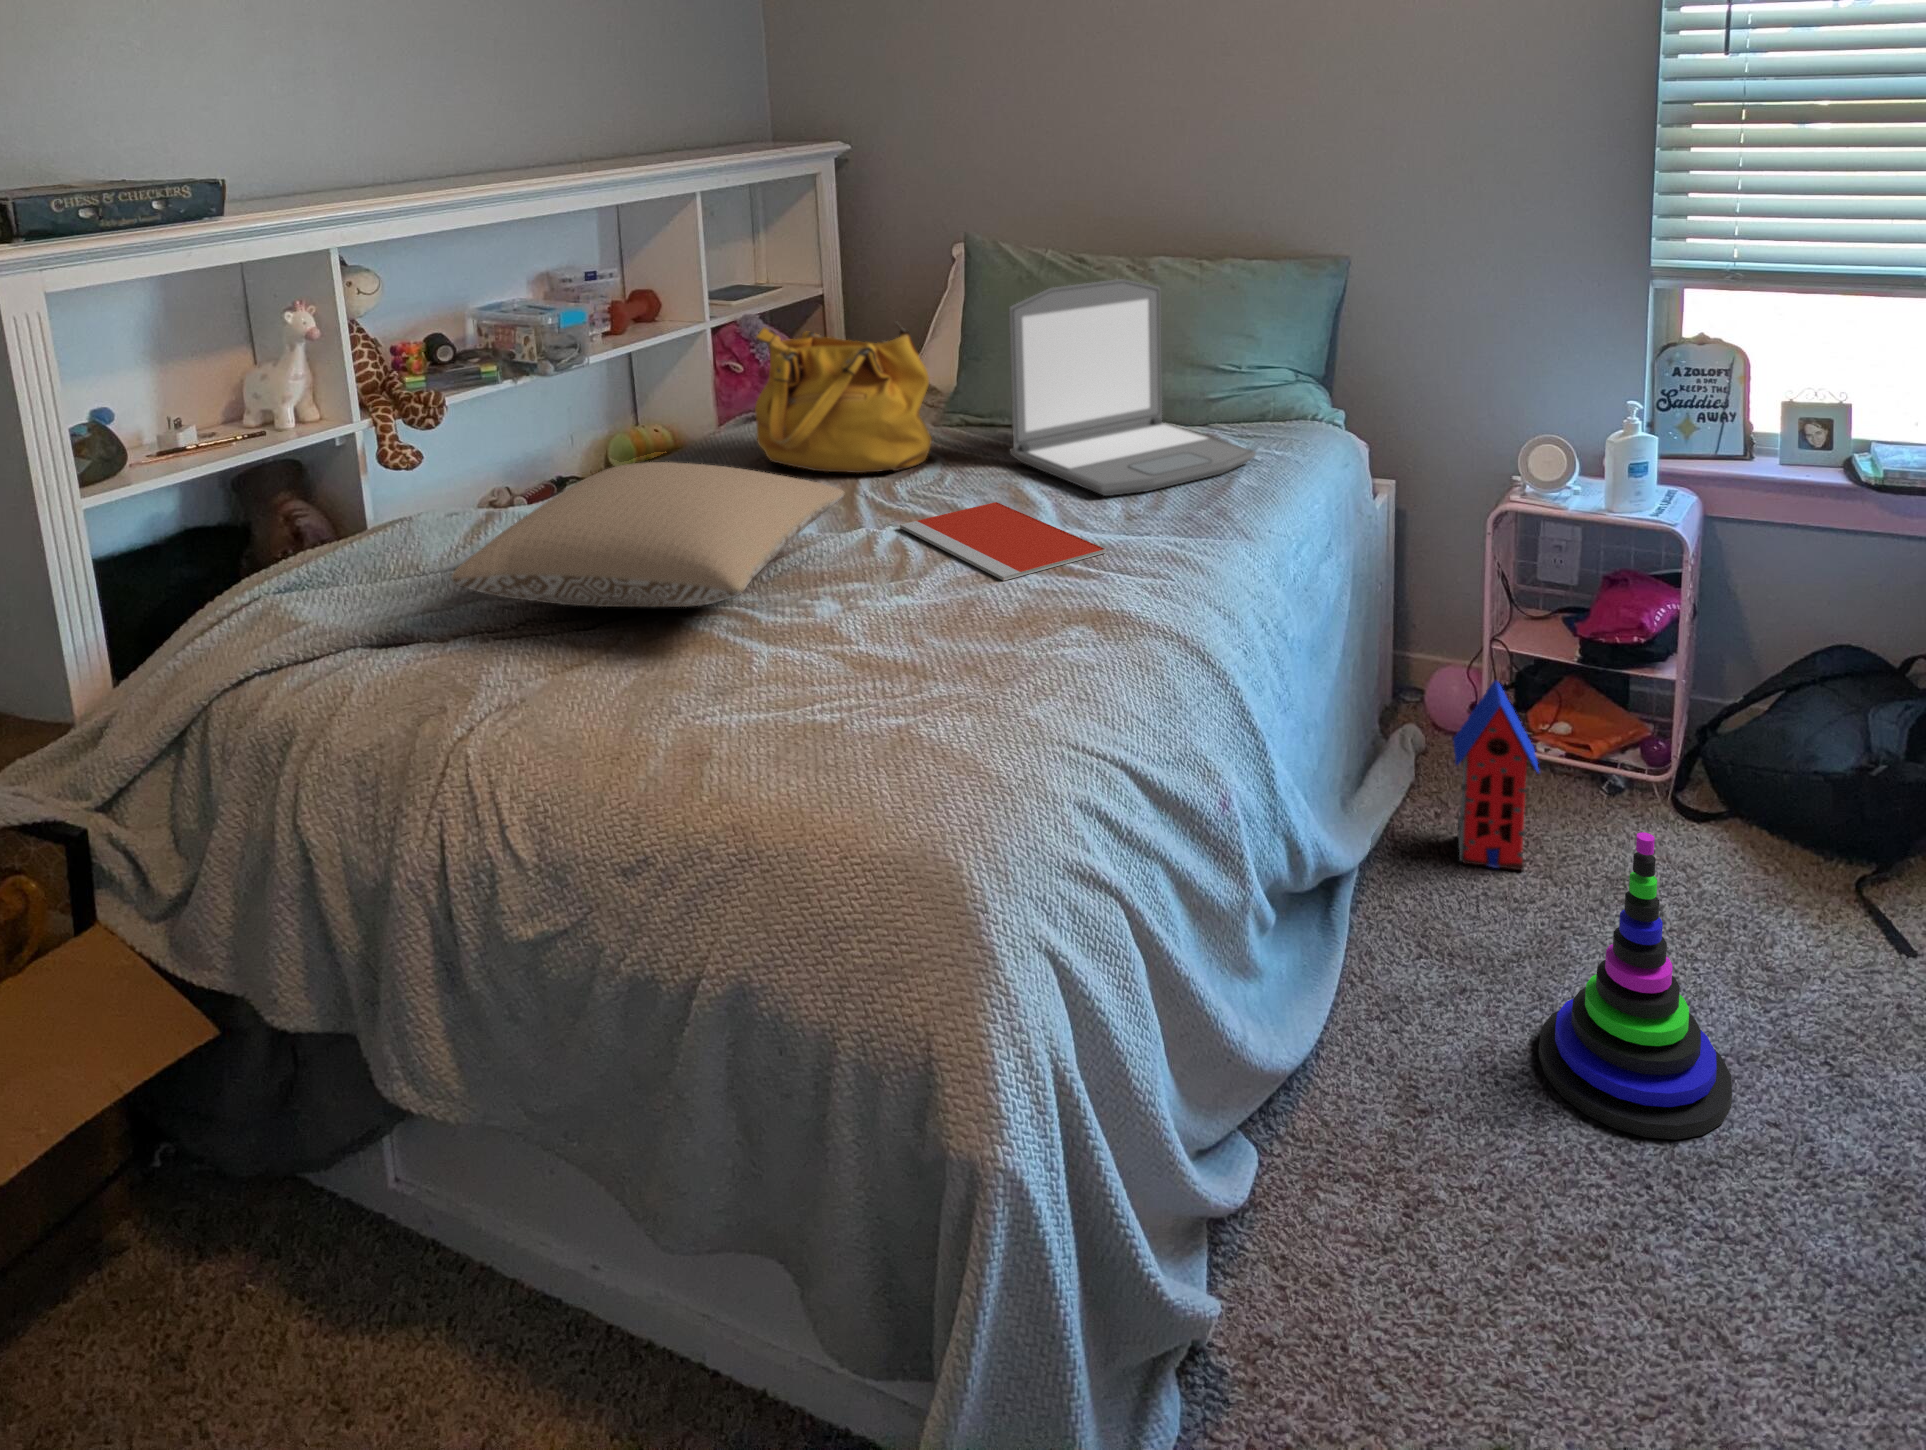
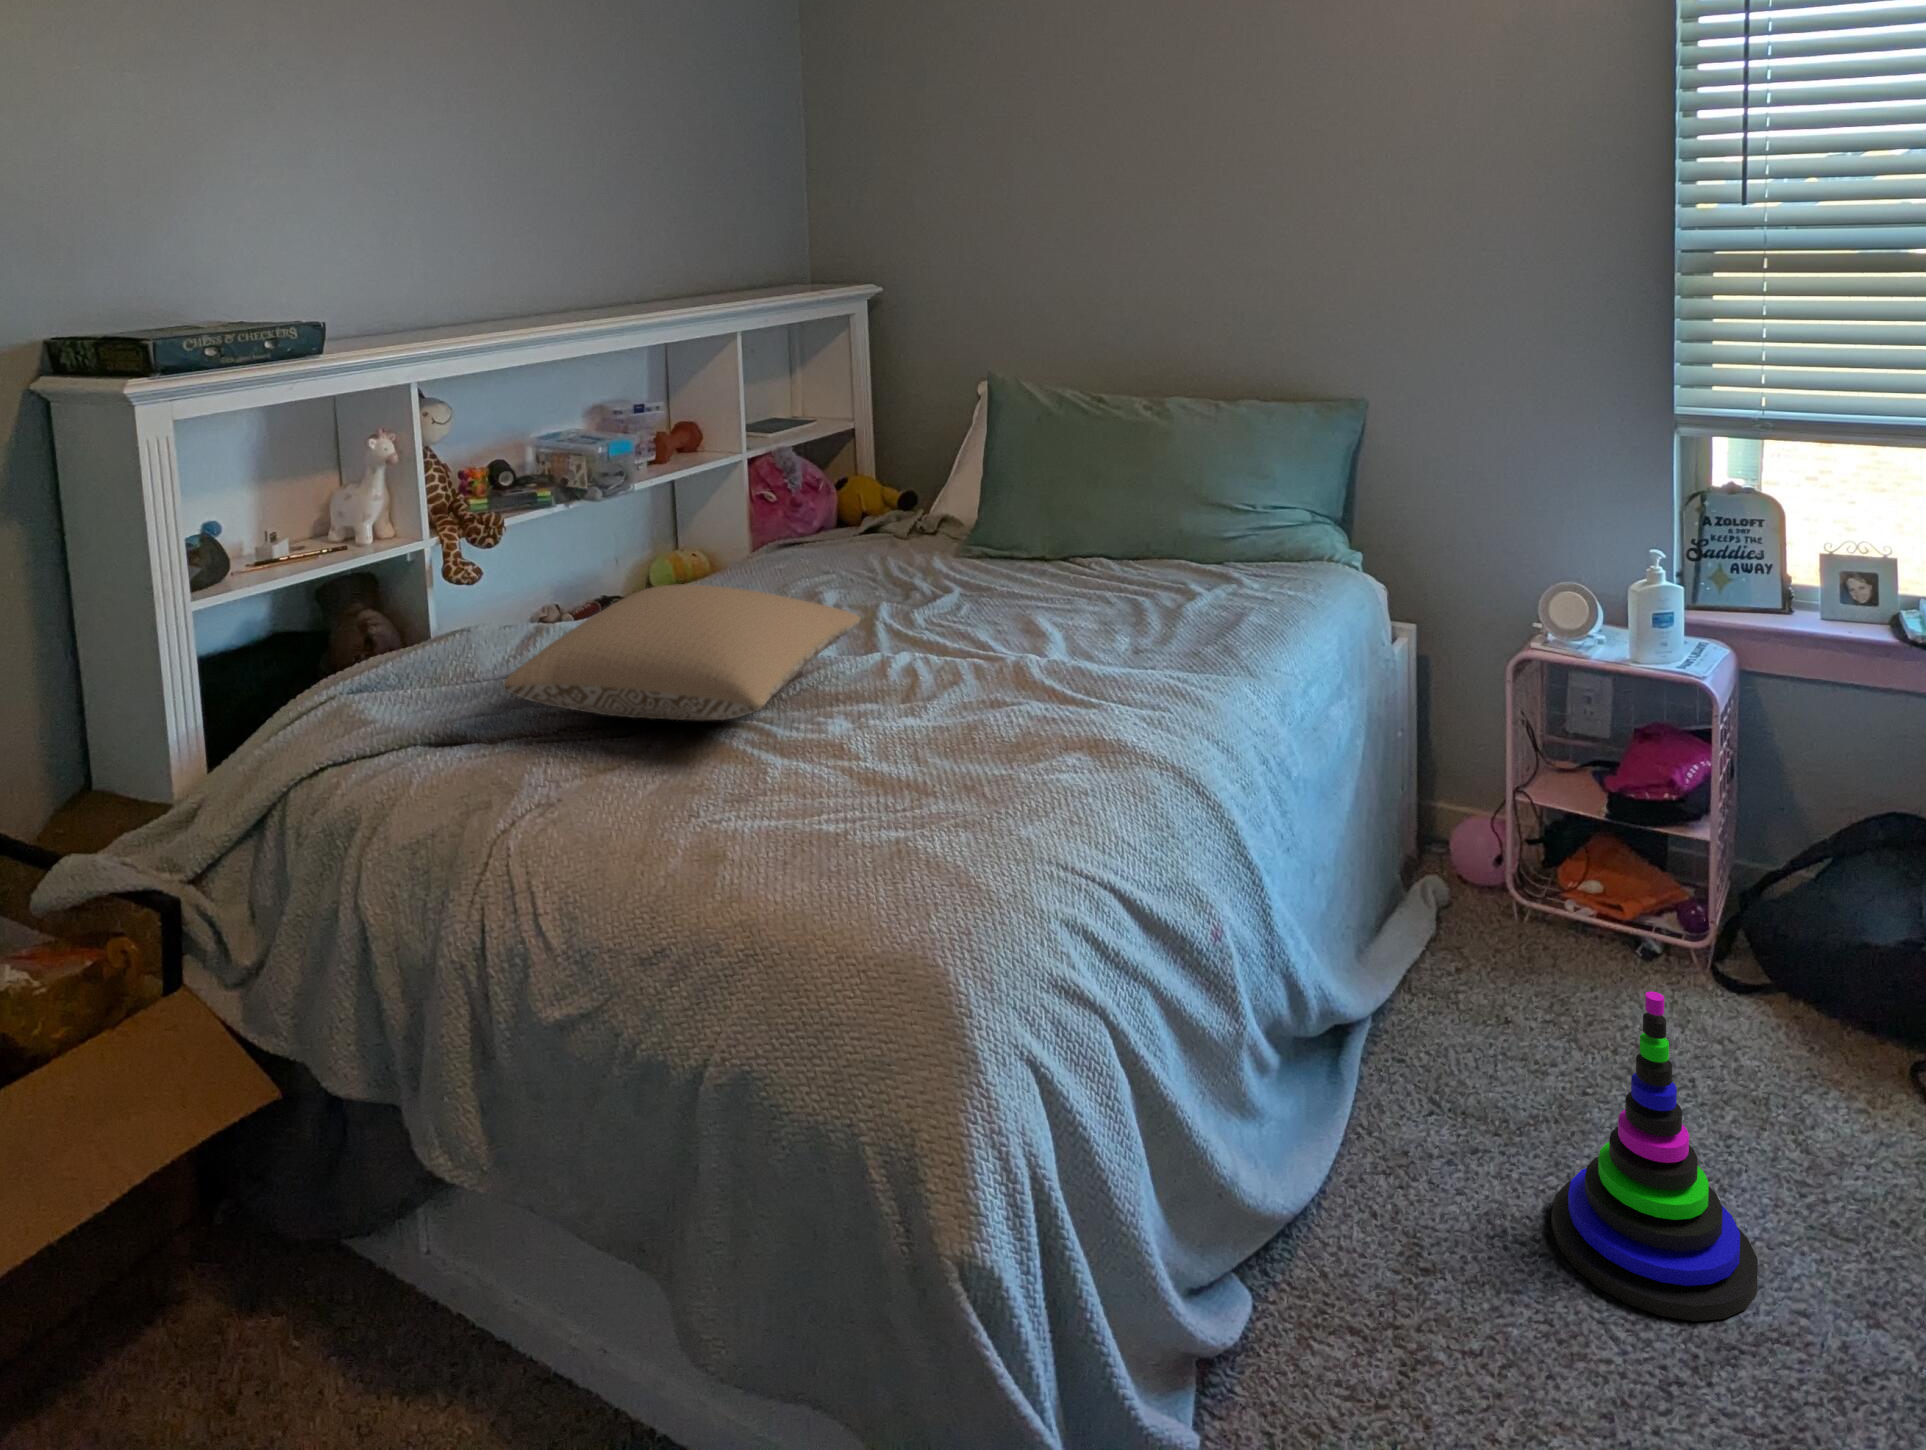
laptop: present [1009,279,1256,496] -> none [1022,418,1265,630]
handbag: present [755,322,932,473] -> none [783,455,948,600]
notebook: present [900,502,1106,581] -> none [913,632,1109,708]
toy house: present [1453,682,1539,870] -> none [1471,832,1560,1034]

